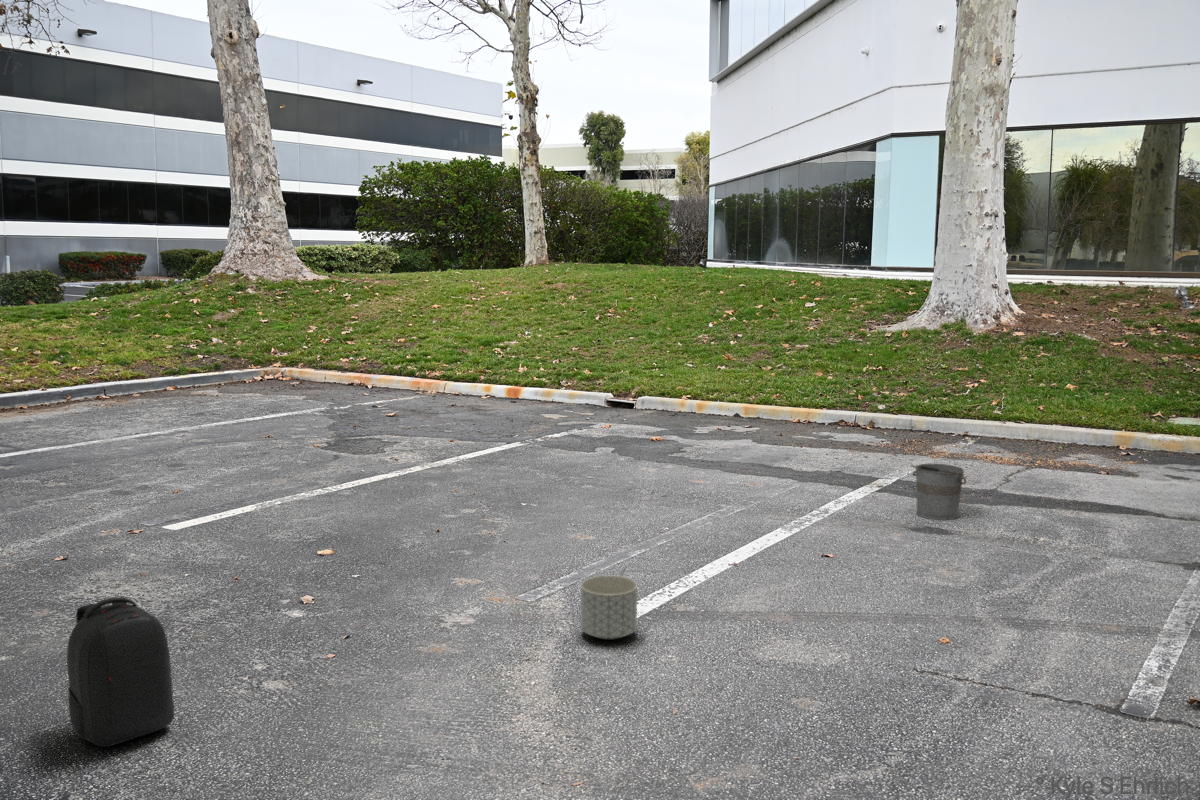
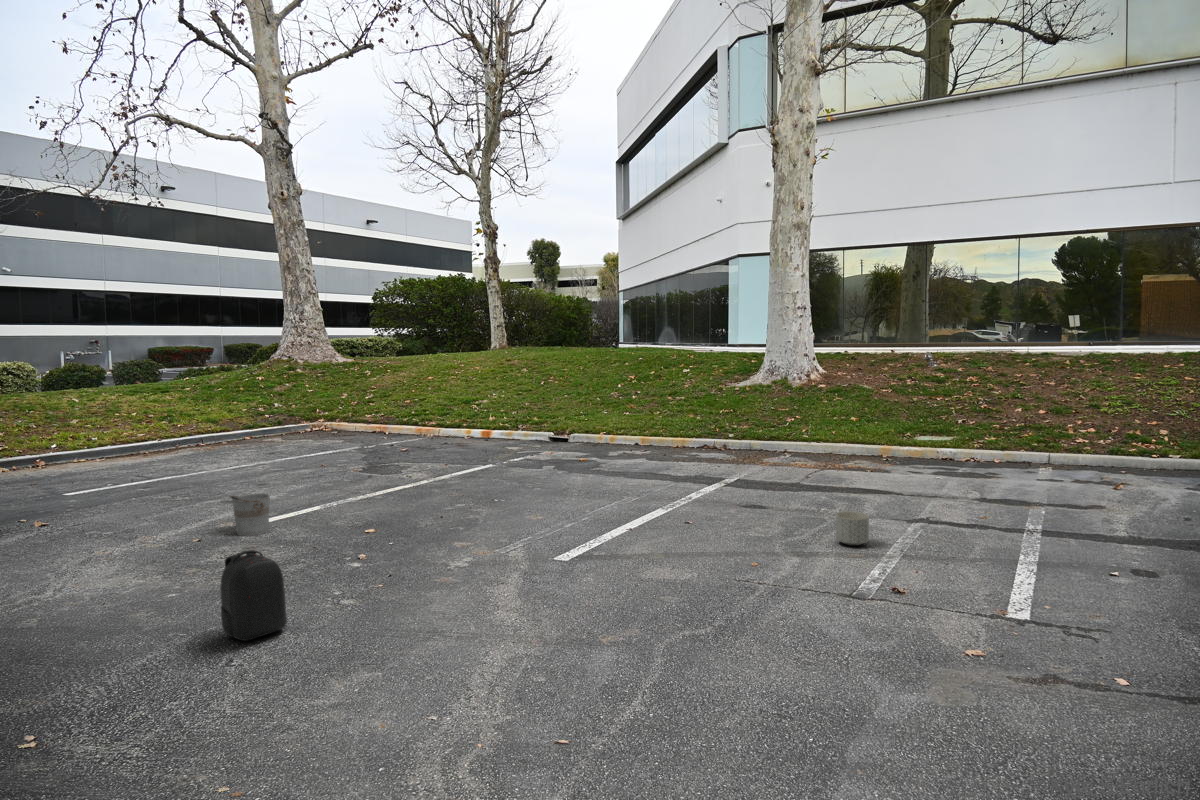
bucket: present [911,463,966,520] -> present [230,494,270,536]
planter: present [581,575,637,640] -> present [836,511,869,546]

